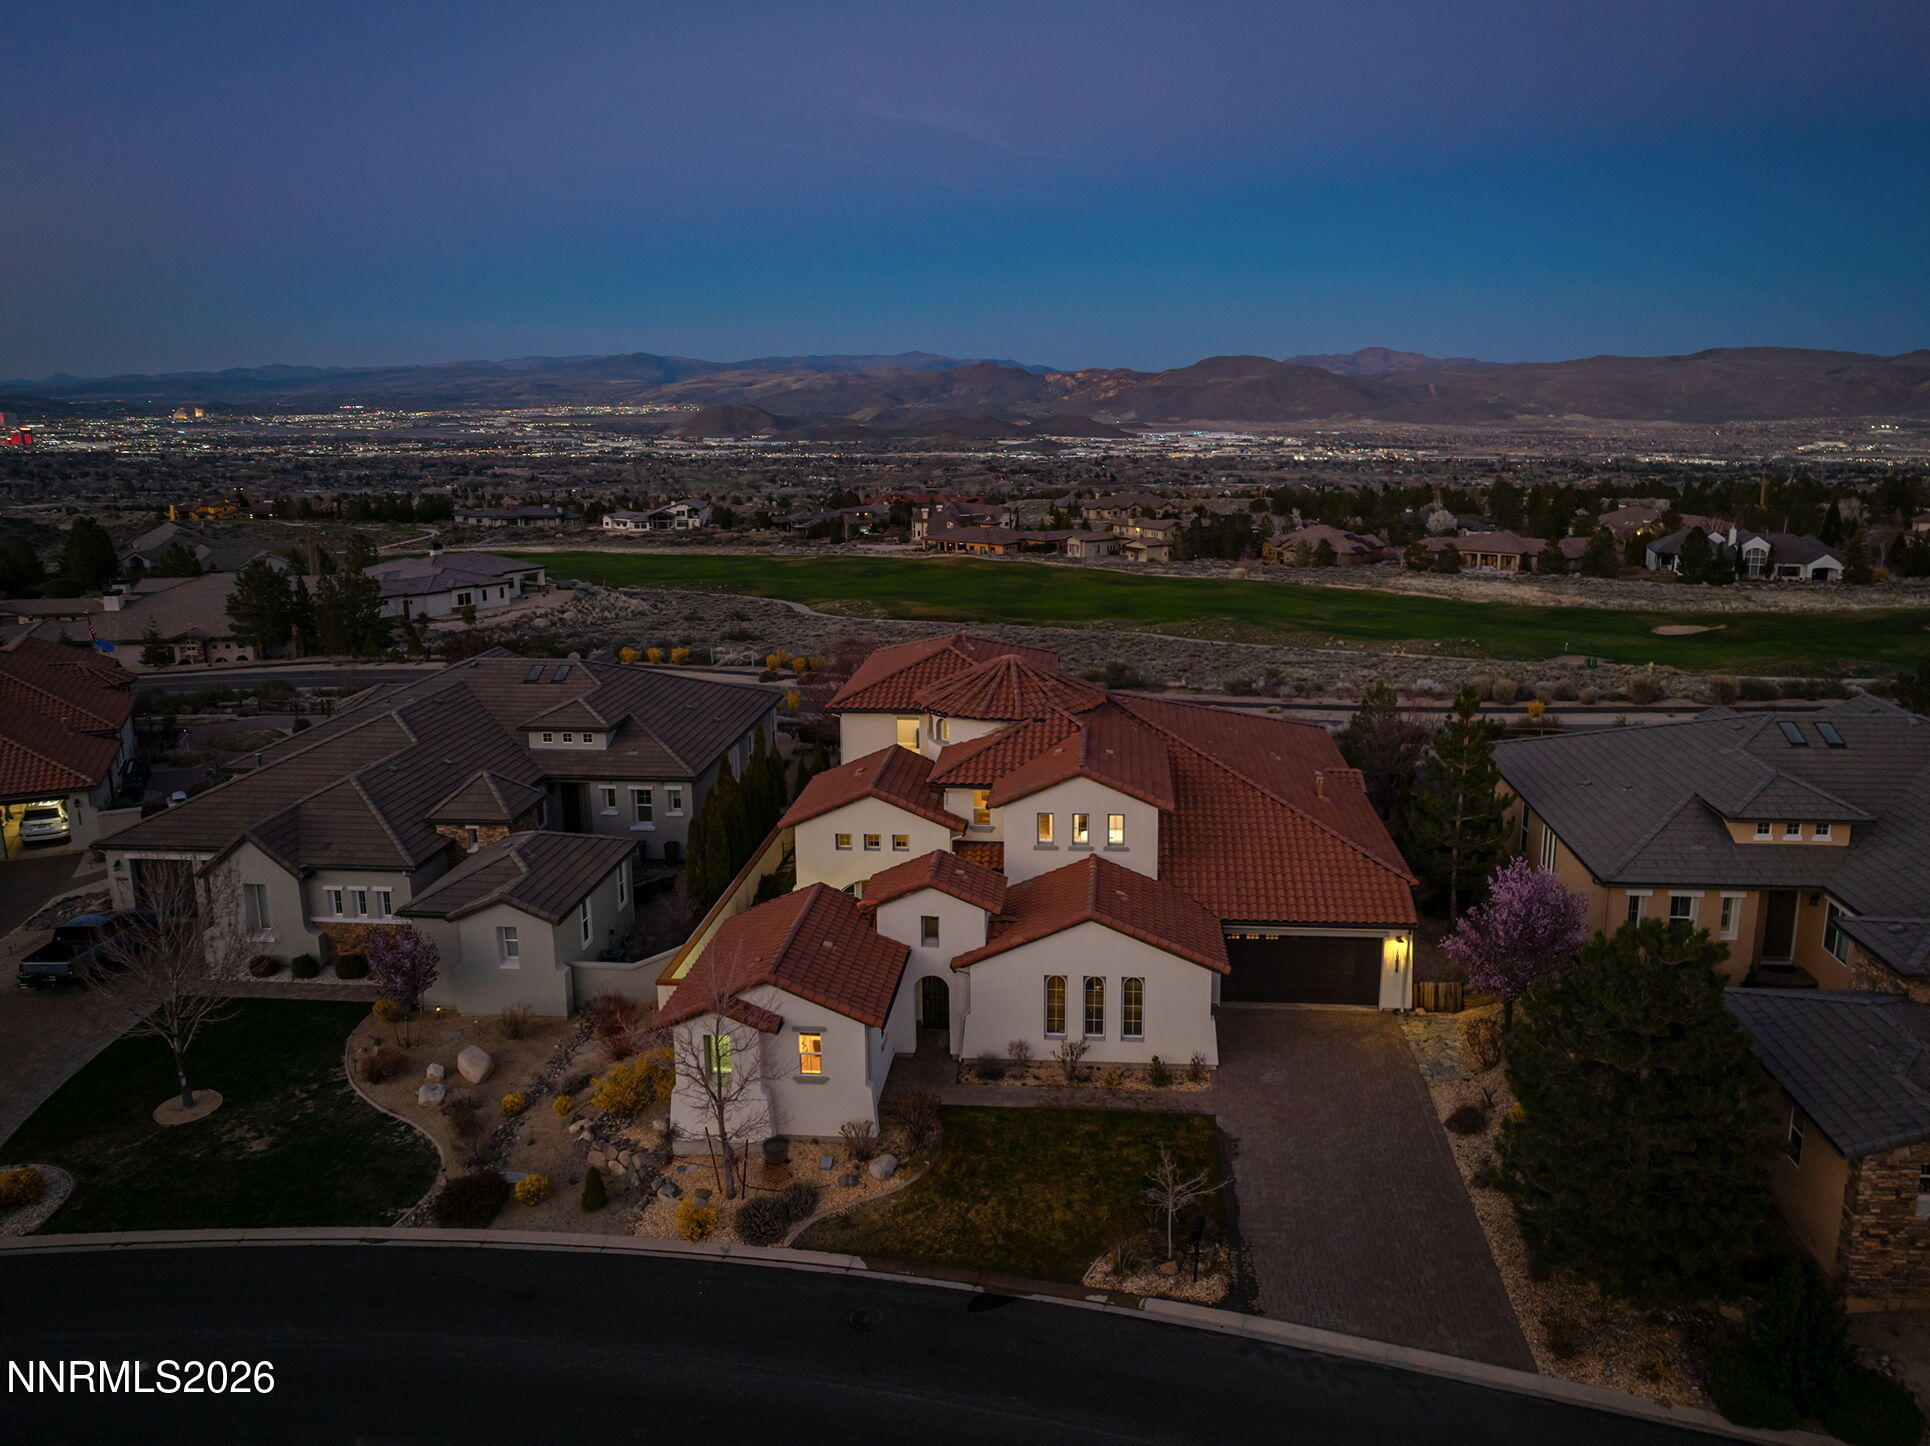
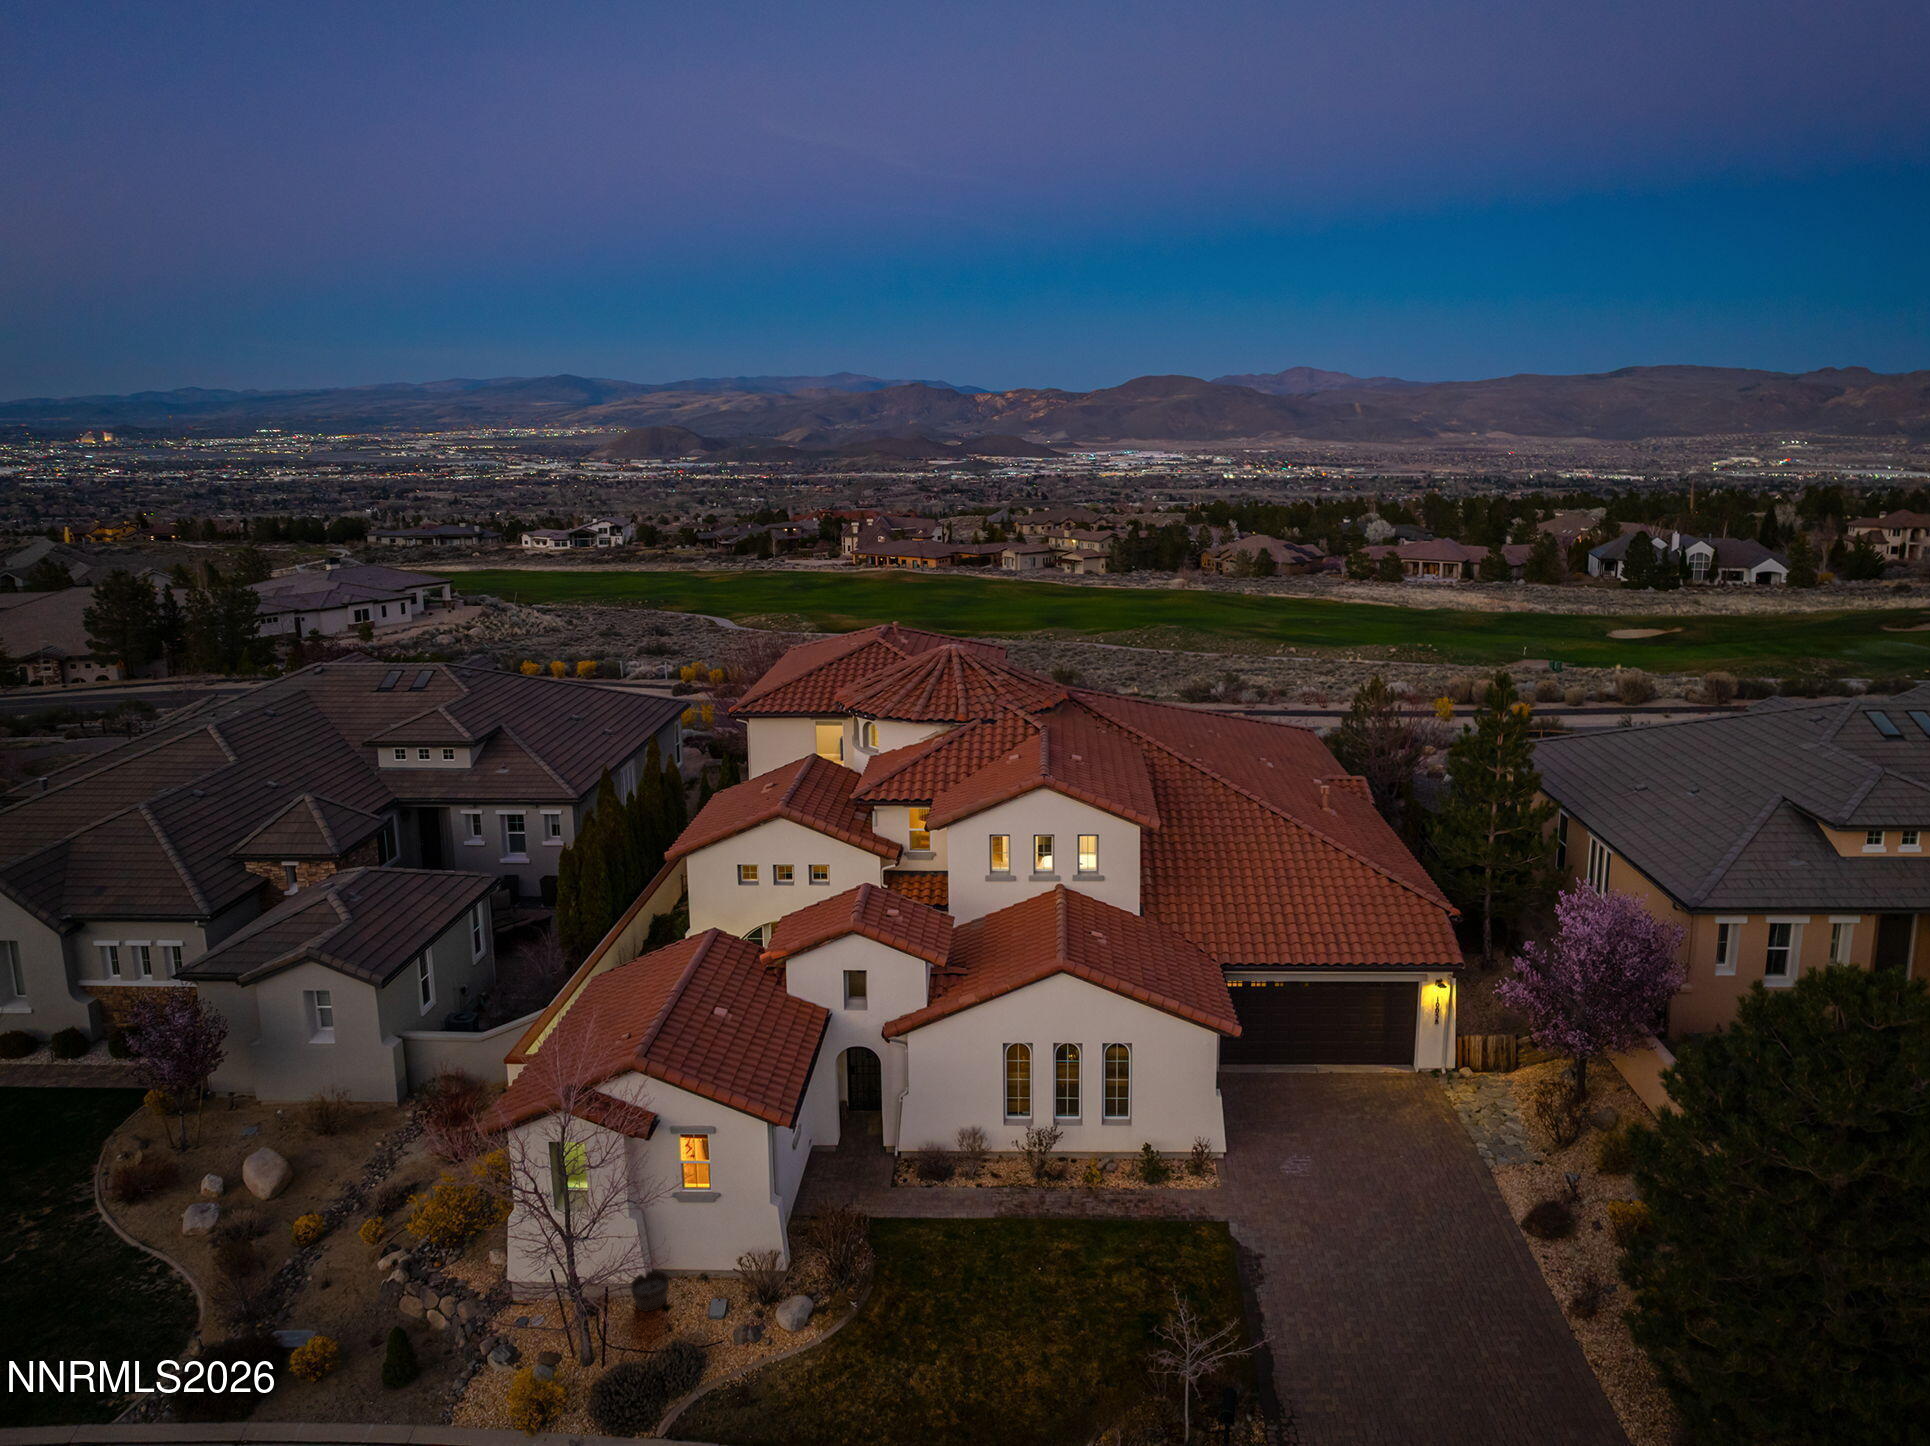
potted tree: present [658,1122,684,1162] -> none [490,1256,528,1314]

